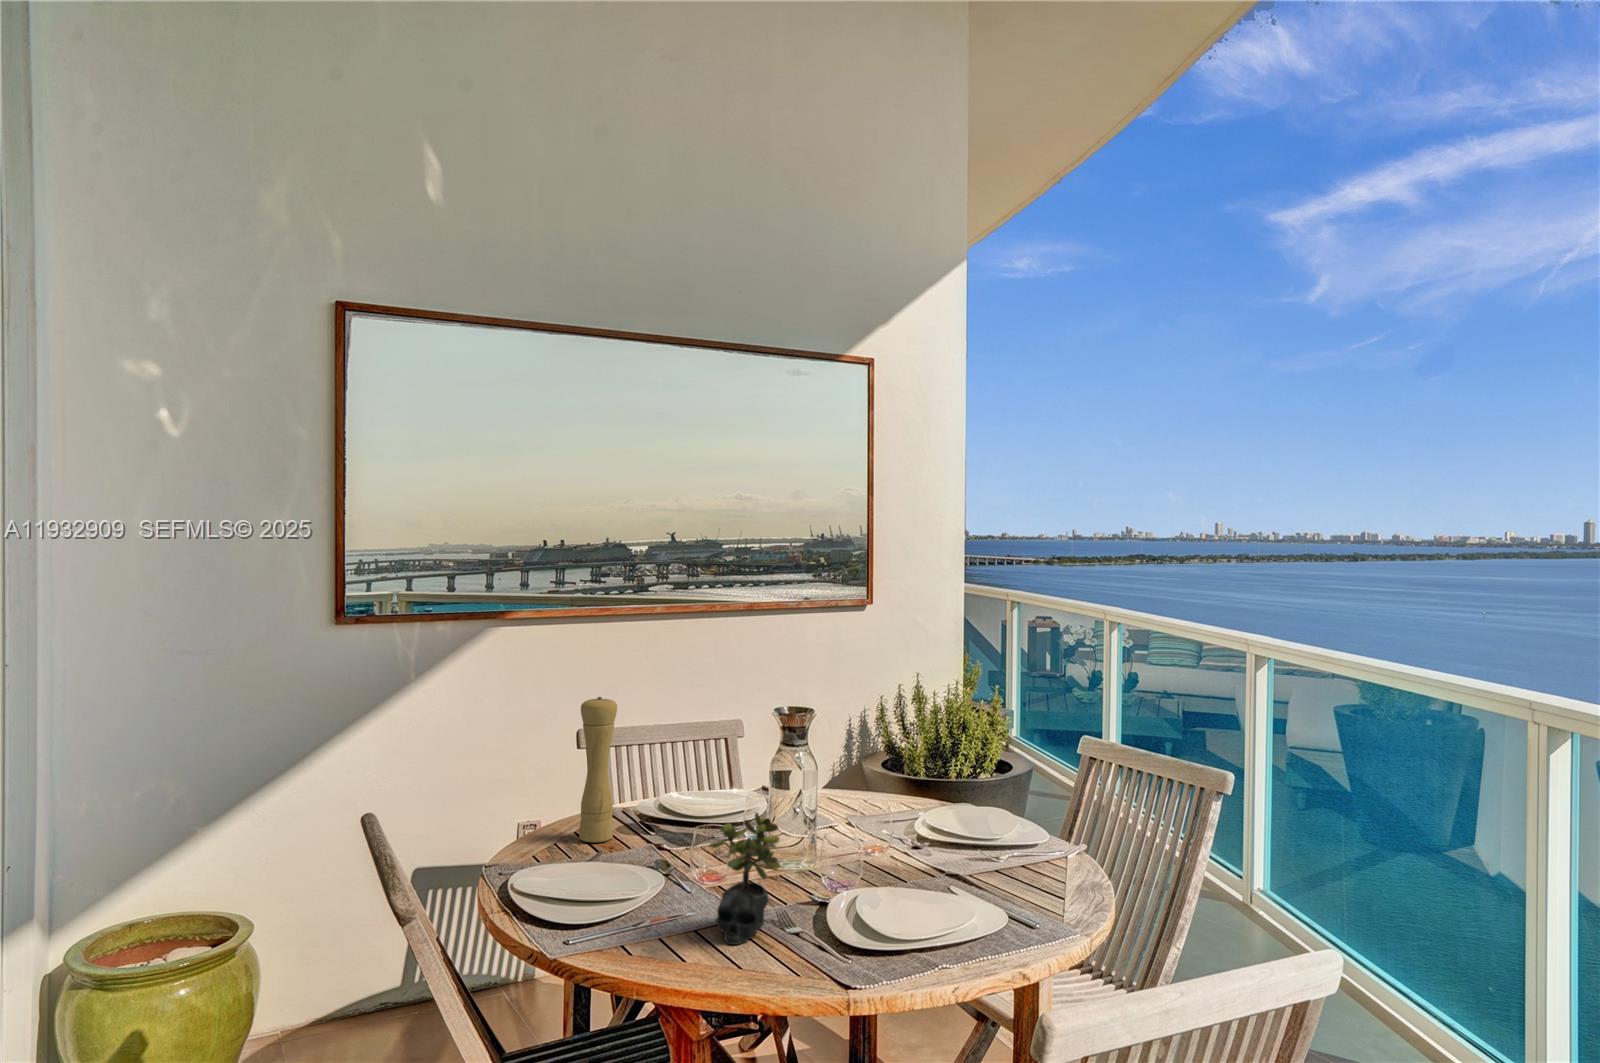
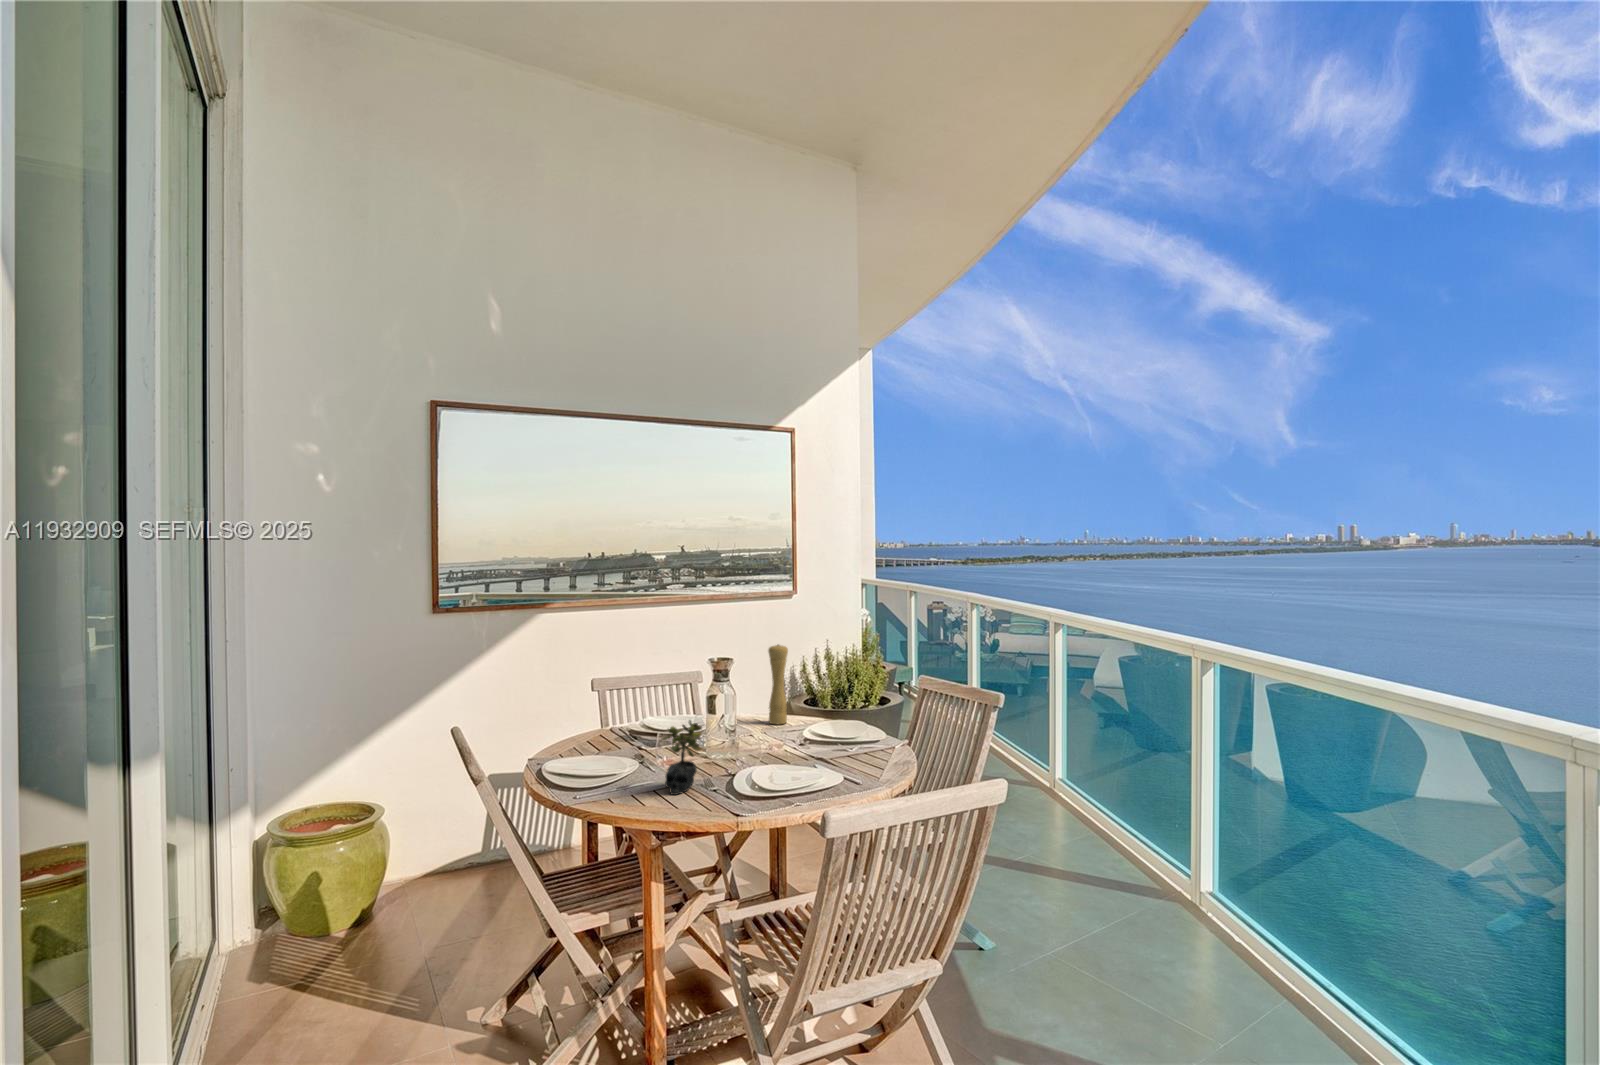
pepper mill: present [579,697,617,842] -> present [768,645,788,724]

